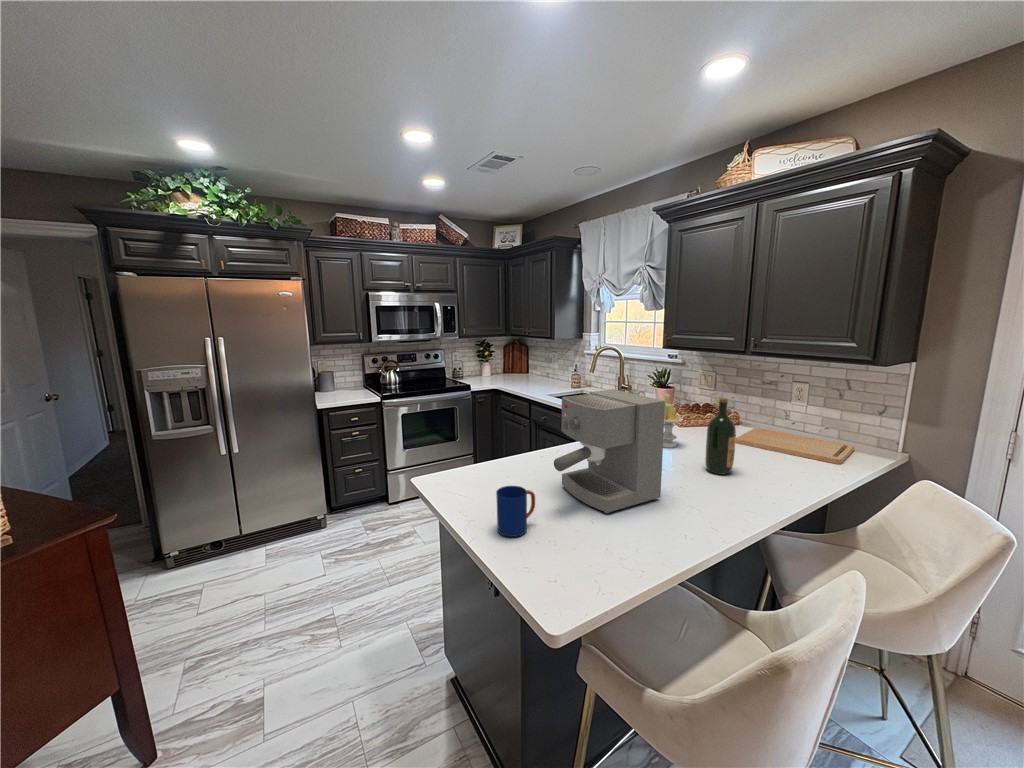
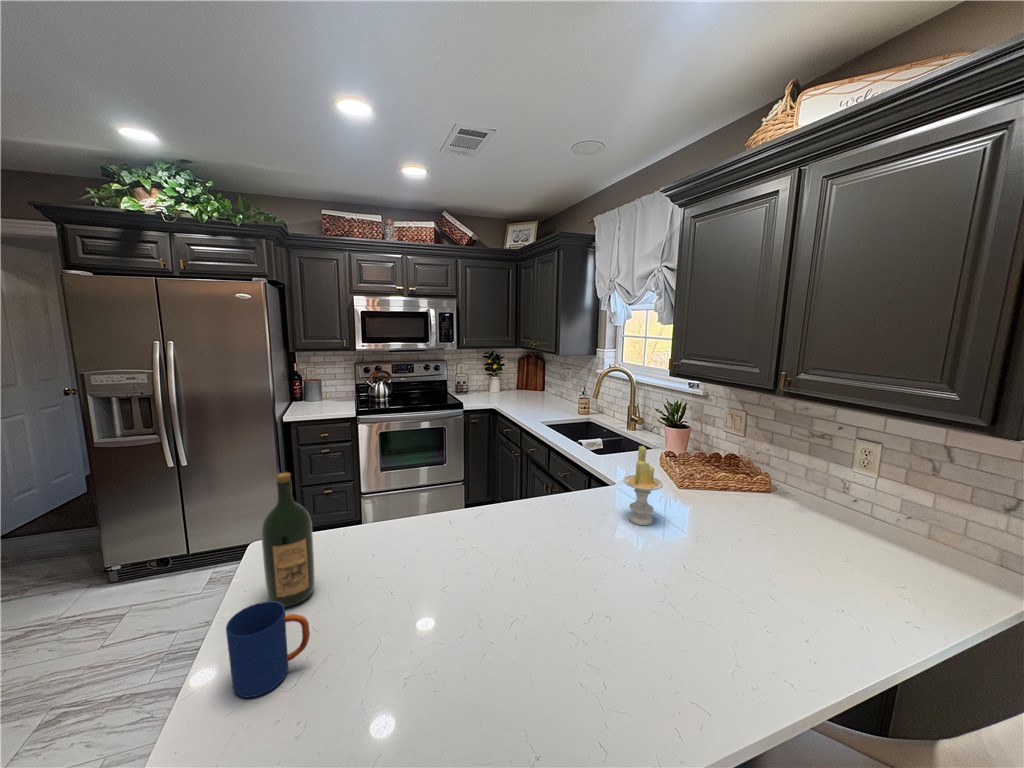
coffee maker: present [554,389,665,514] -> none [355,444,555,662]
wine bottle: present [705,398,736,474] -> present [261,472,314,607]
cutting board: present [735,428,854,464] -> none [749,502,954,596]

